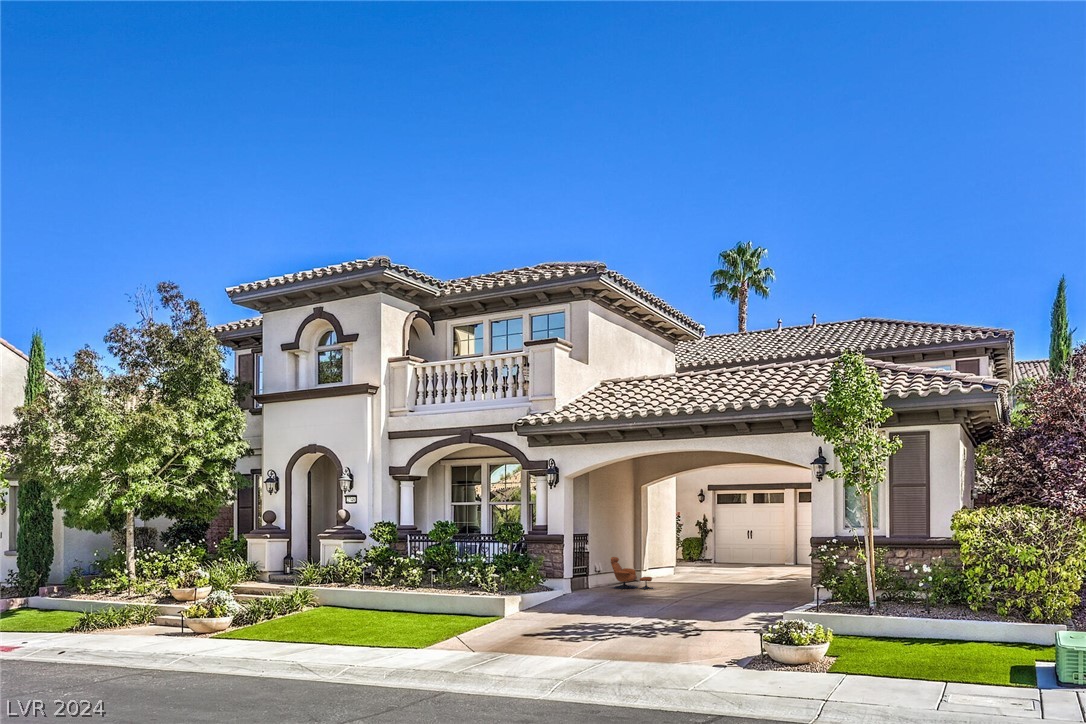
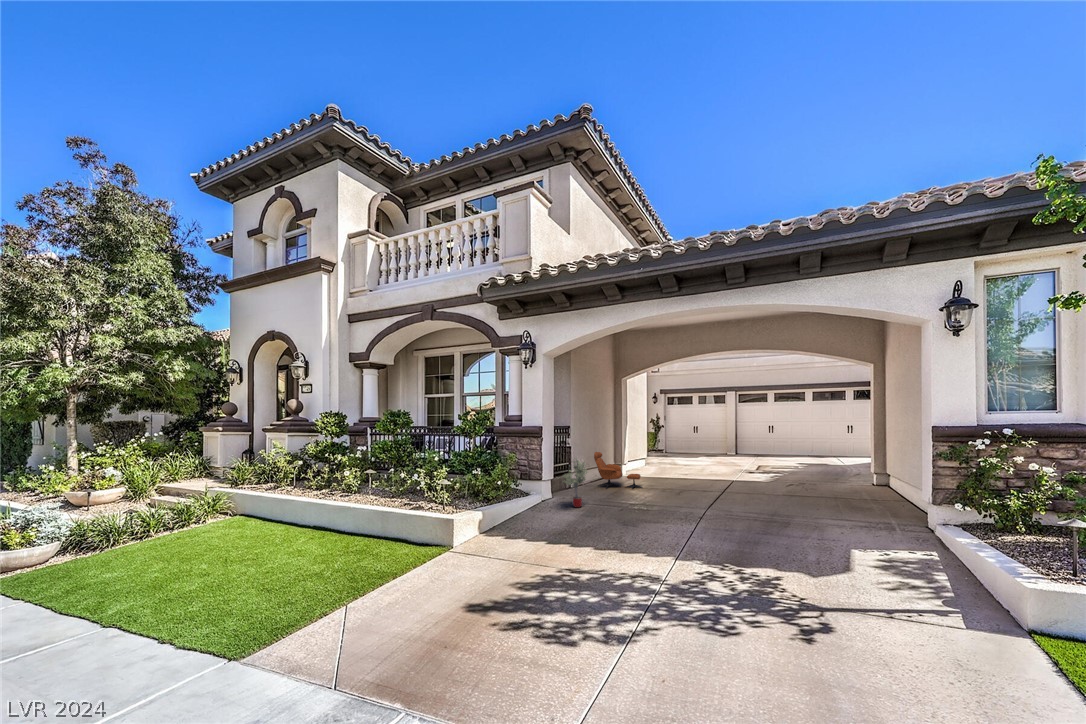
potted tree: none [579,560,602,601] -> present [563,458,587,508]

